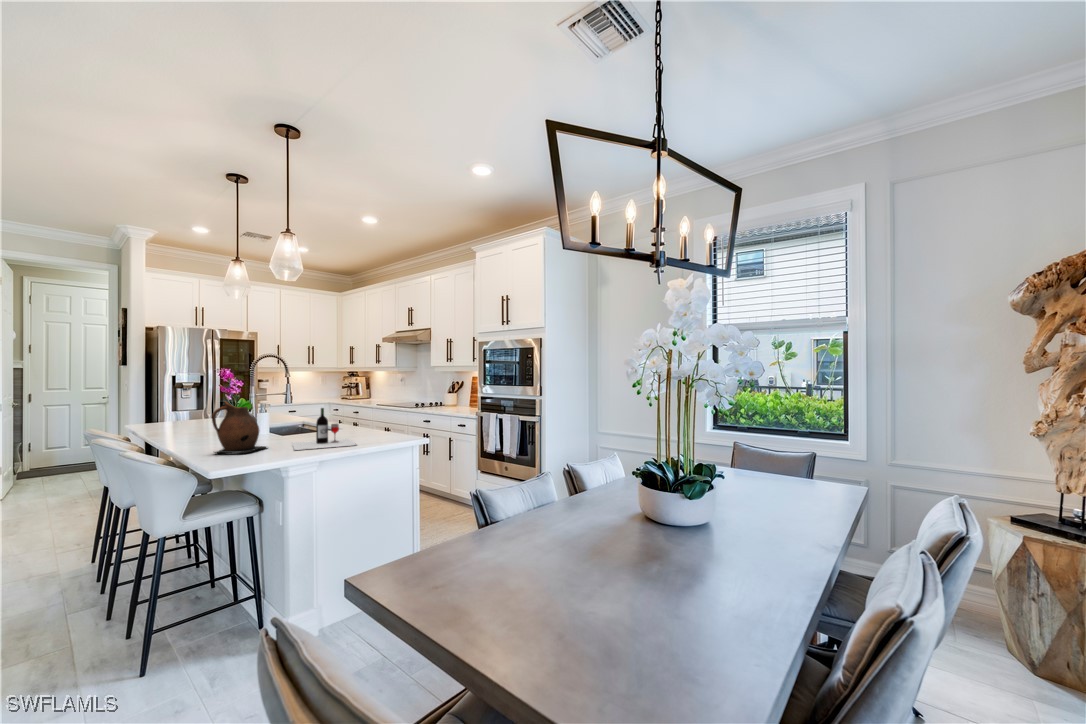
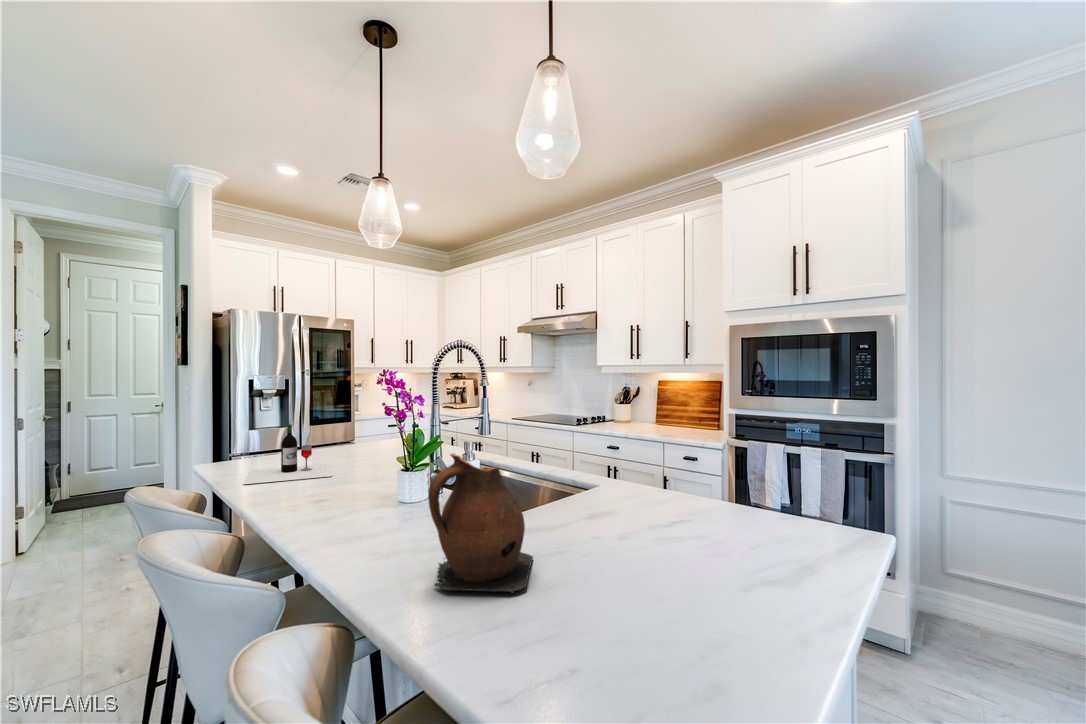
wine bottle: present [292,408,356,450] -> present [244,424,332,484]

